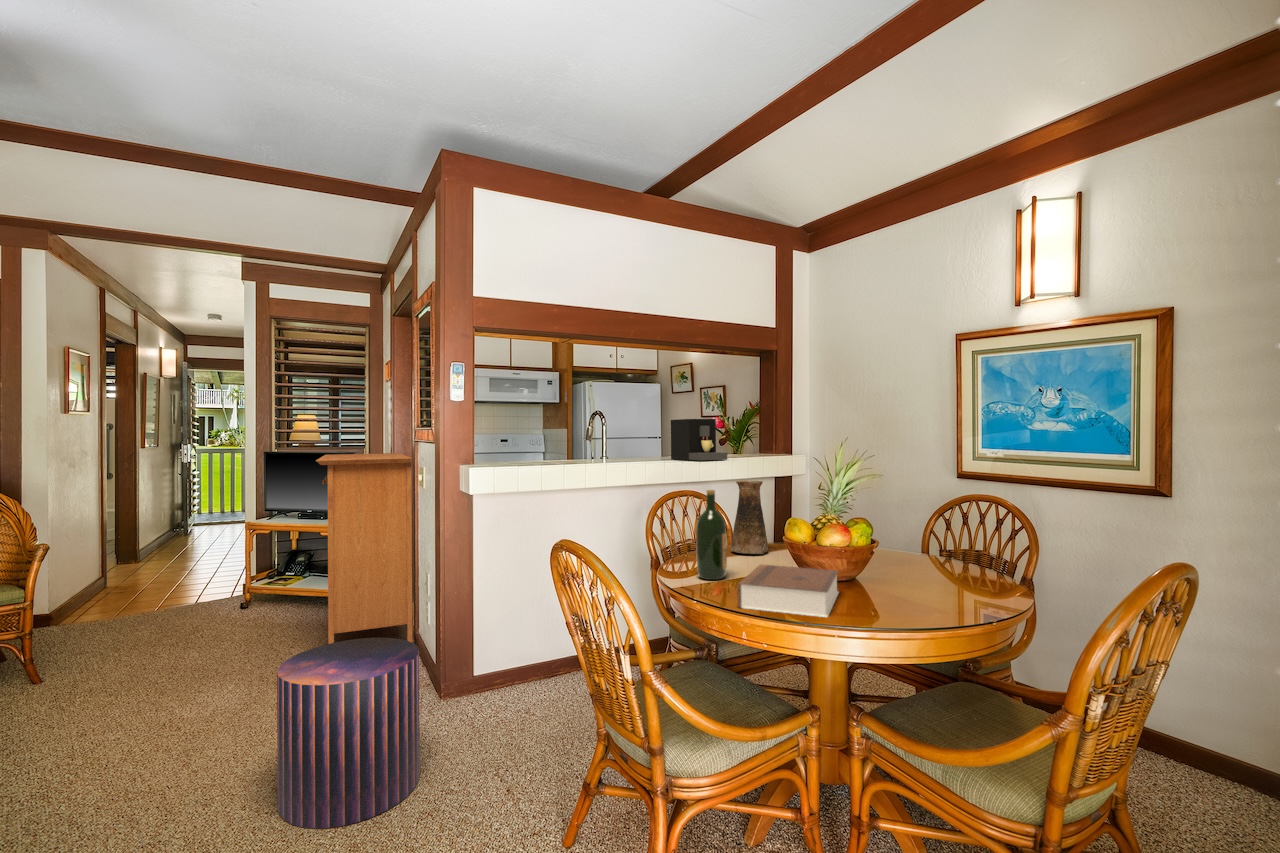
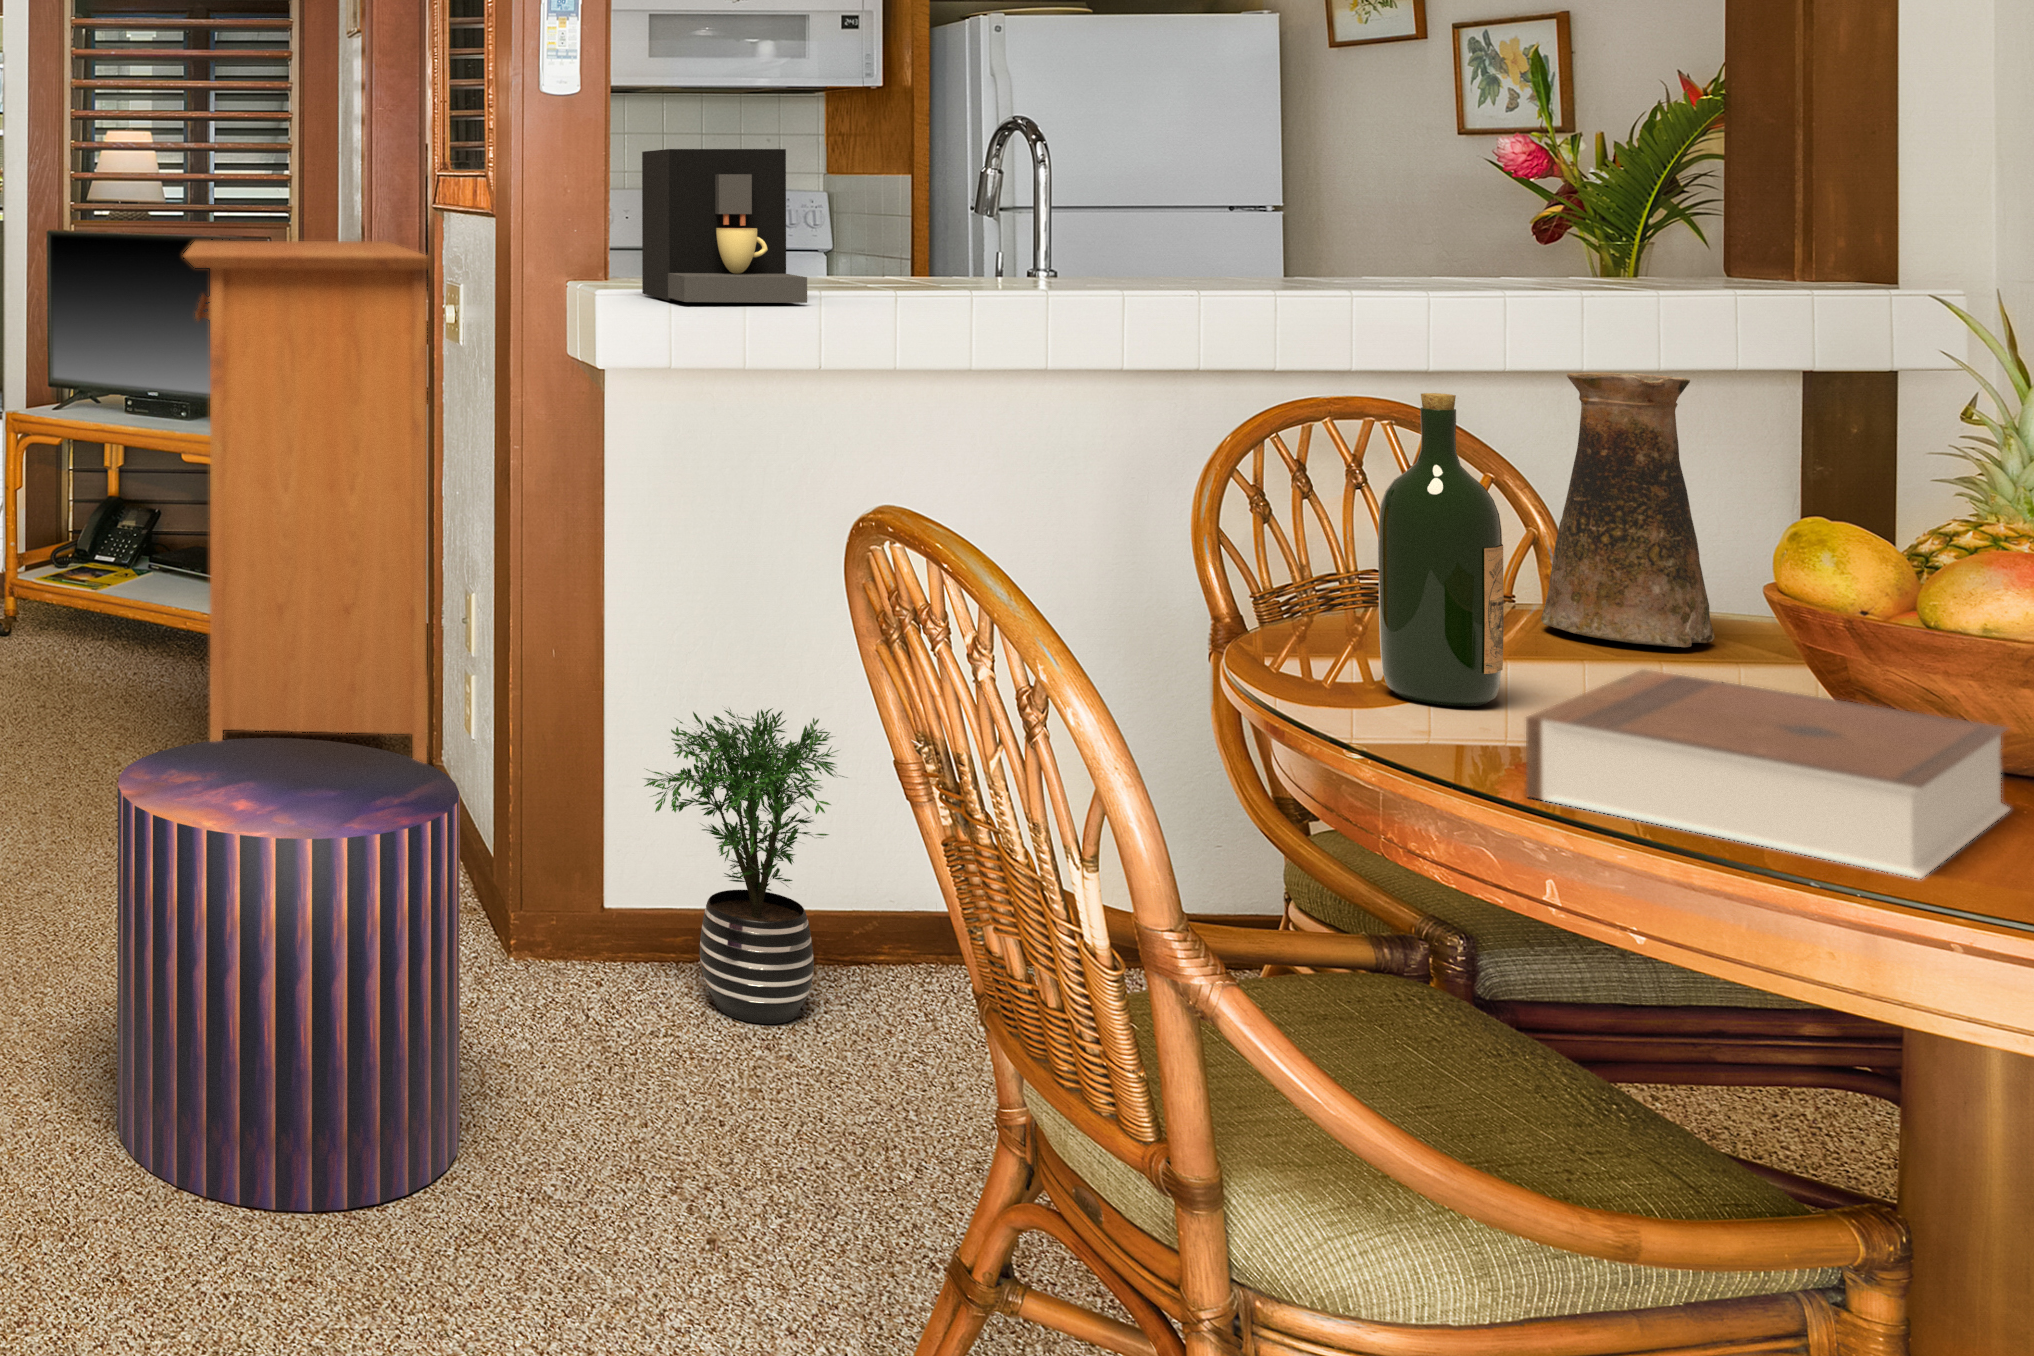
coffee maker: present [671,419,727,461] -> present [642,149,807,303]
potted plant: none [485,600,551,704] -> present [644,708,844,1024]

